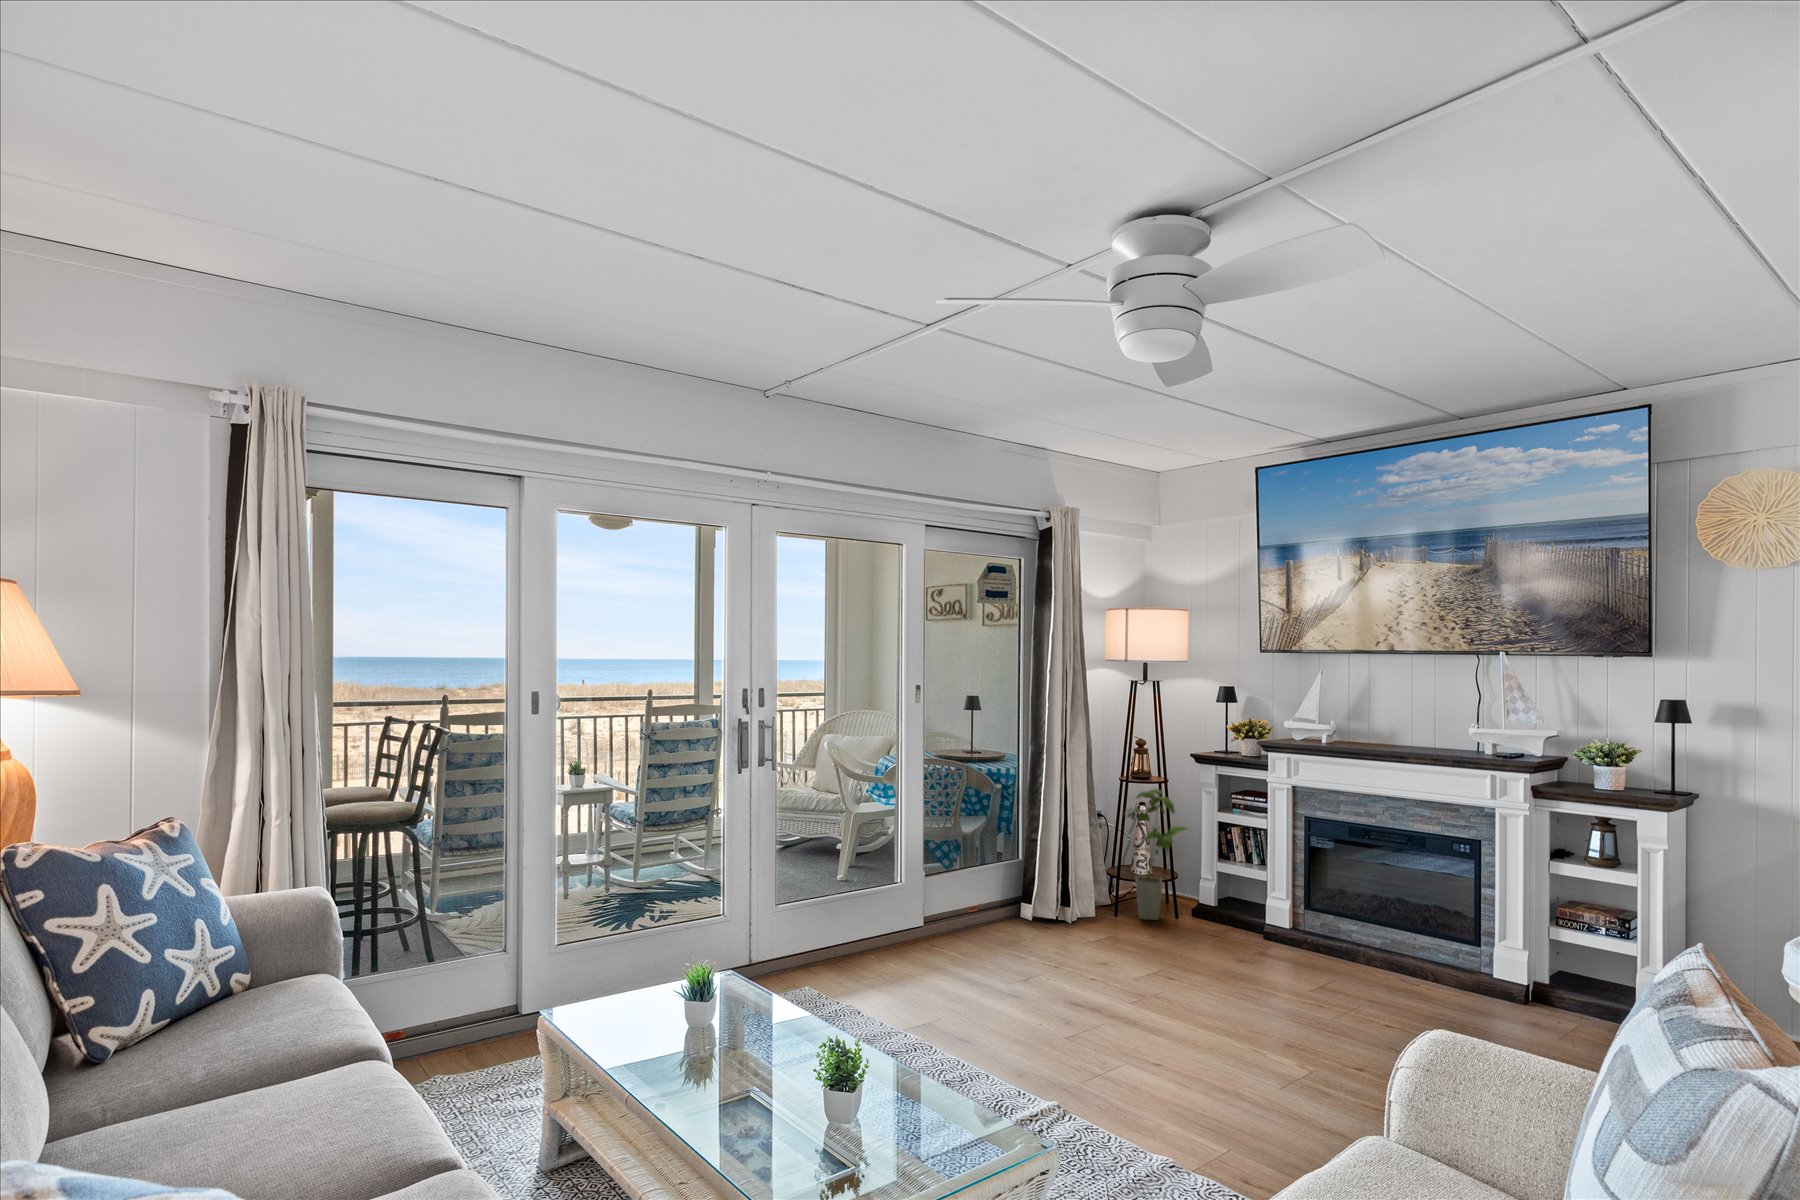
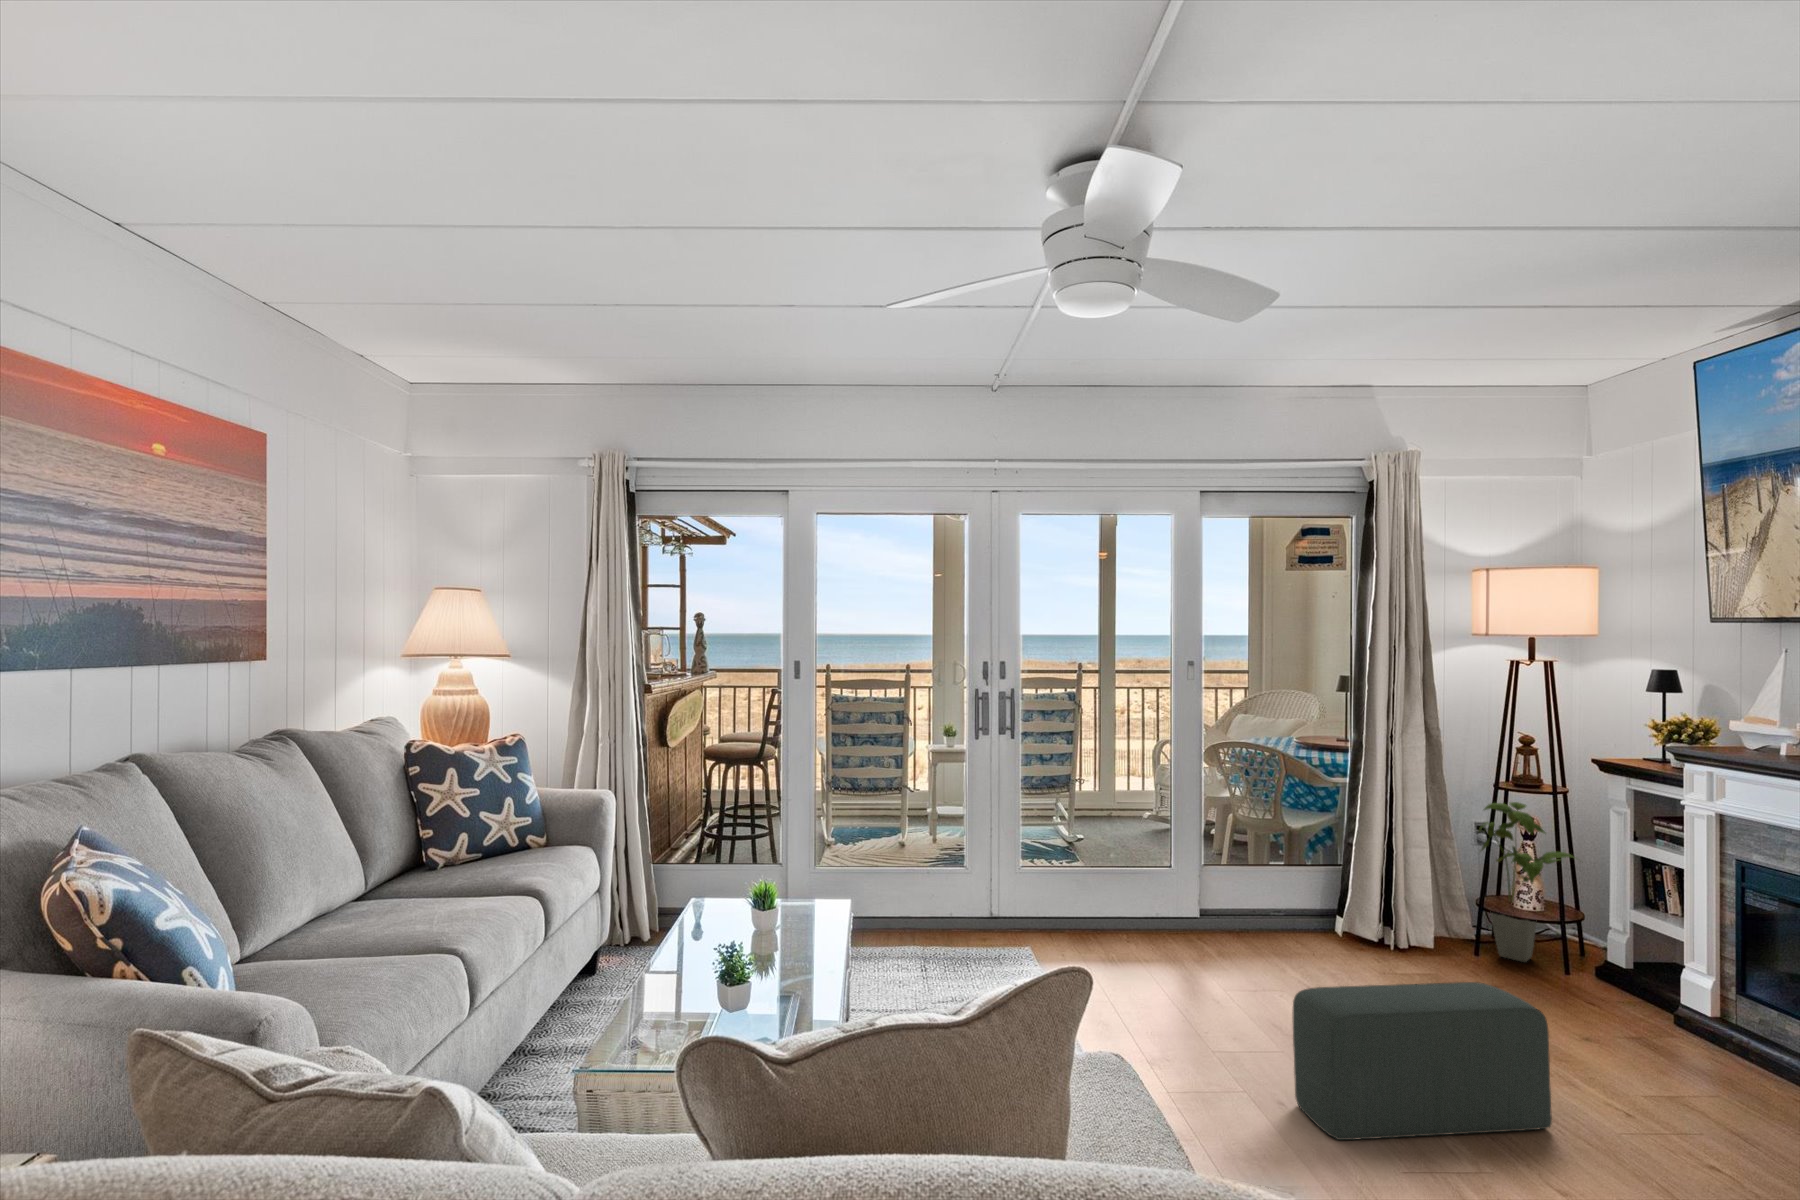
pouf: none [1144,930,1279,1071] -> present [1293,982,1552,1140]

